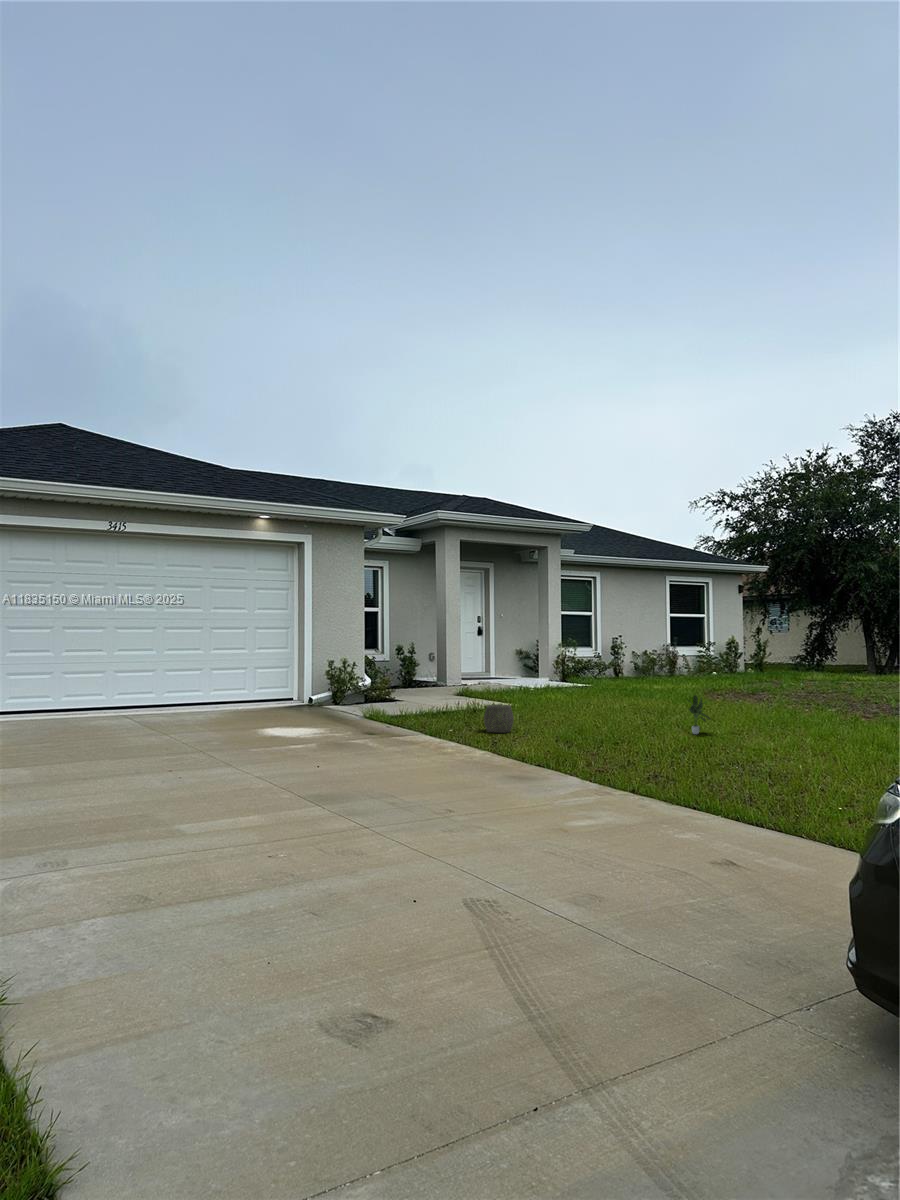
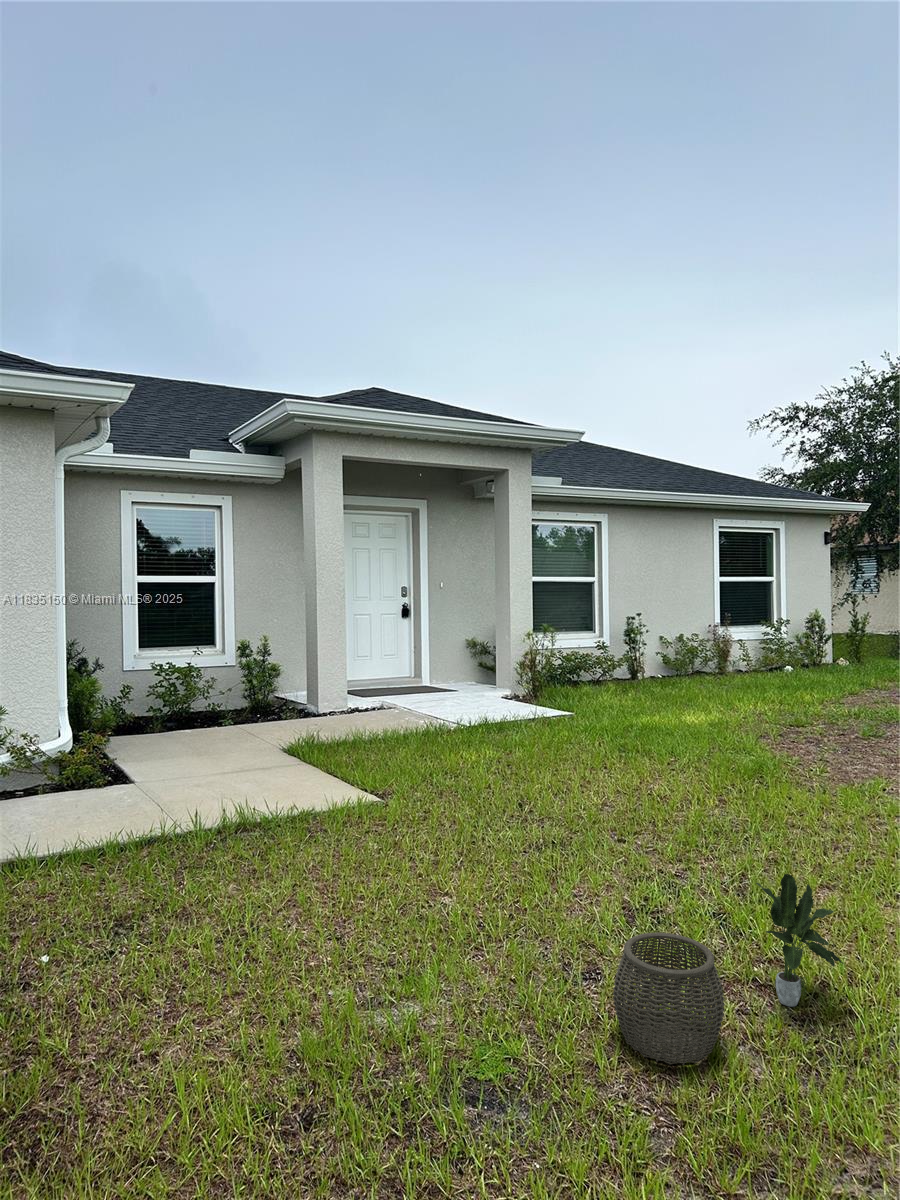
woven basket: present [484,705,514,733] -> present [613,933,725,1065]

